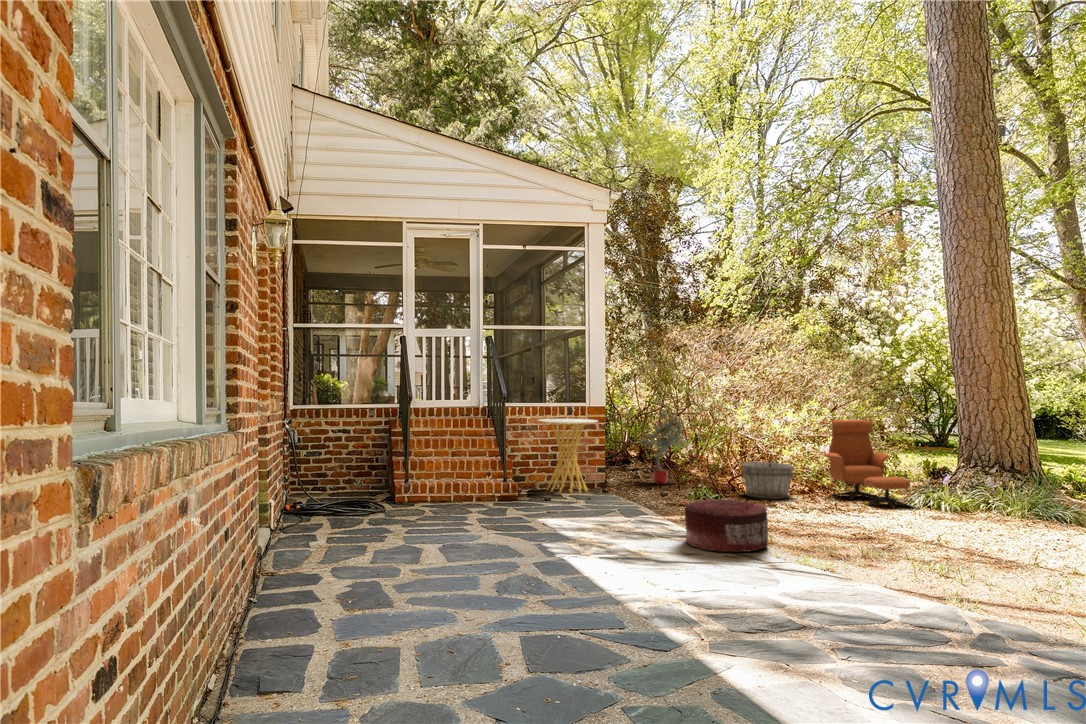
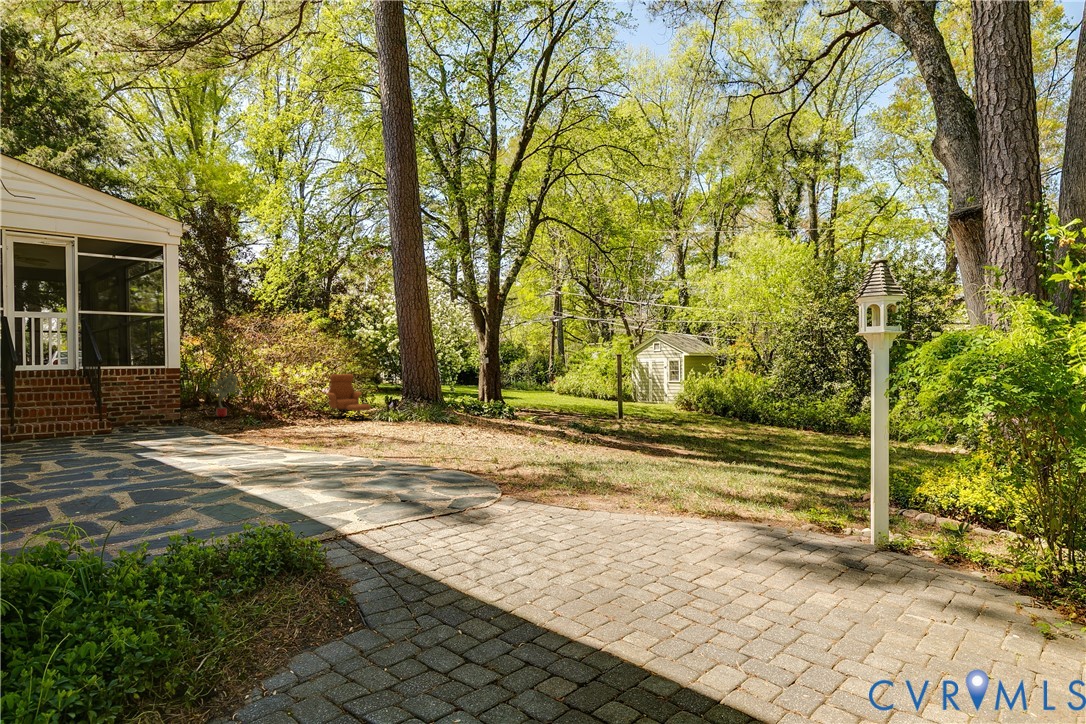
side table: present [538,419,598,493] -> none [126,377,175,426]
wooden bucket: present [742,456,794,499] -> none [276,394,308,420]
pouf: present [685,499,768,552] -> none [234,420,285,448]

